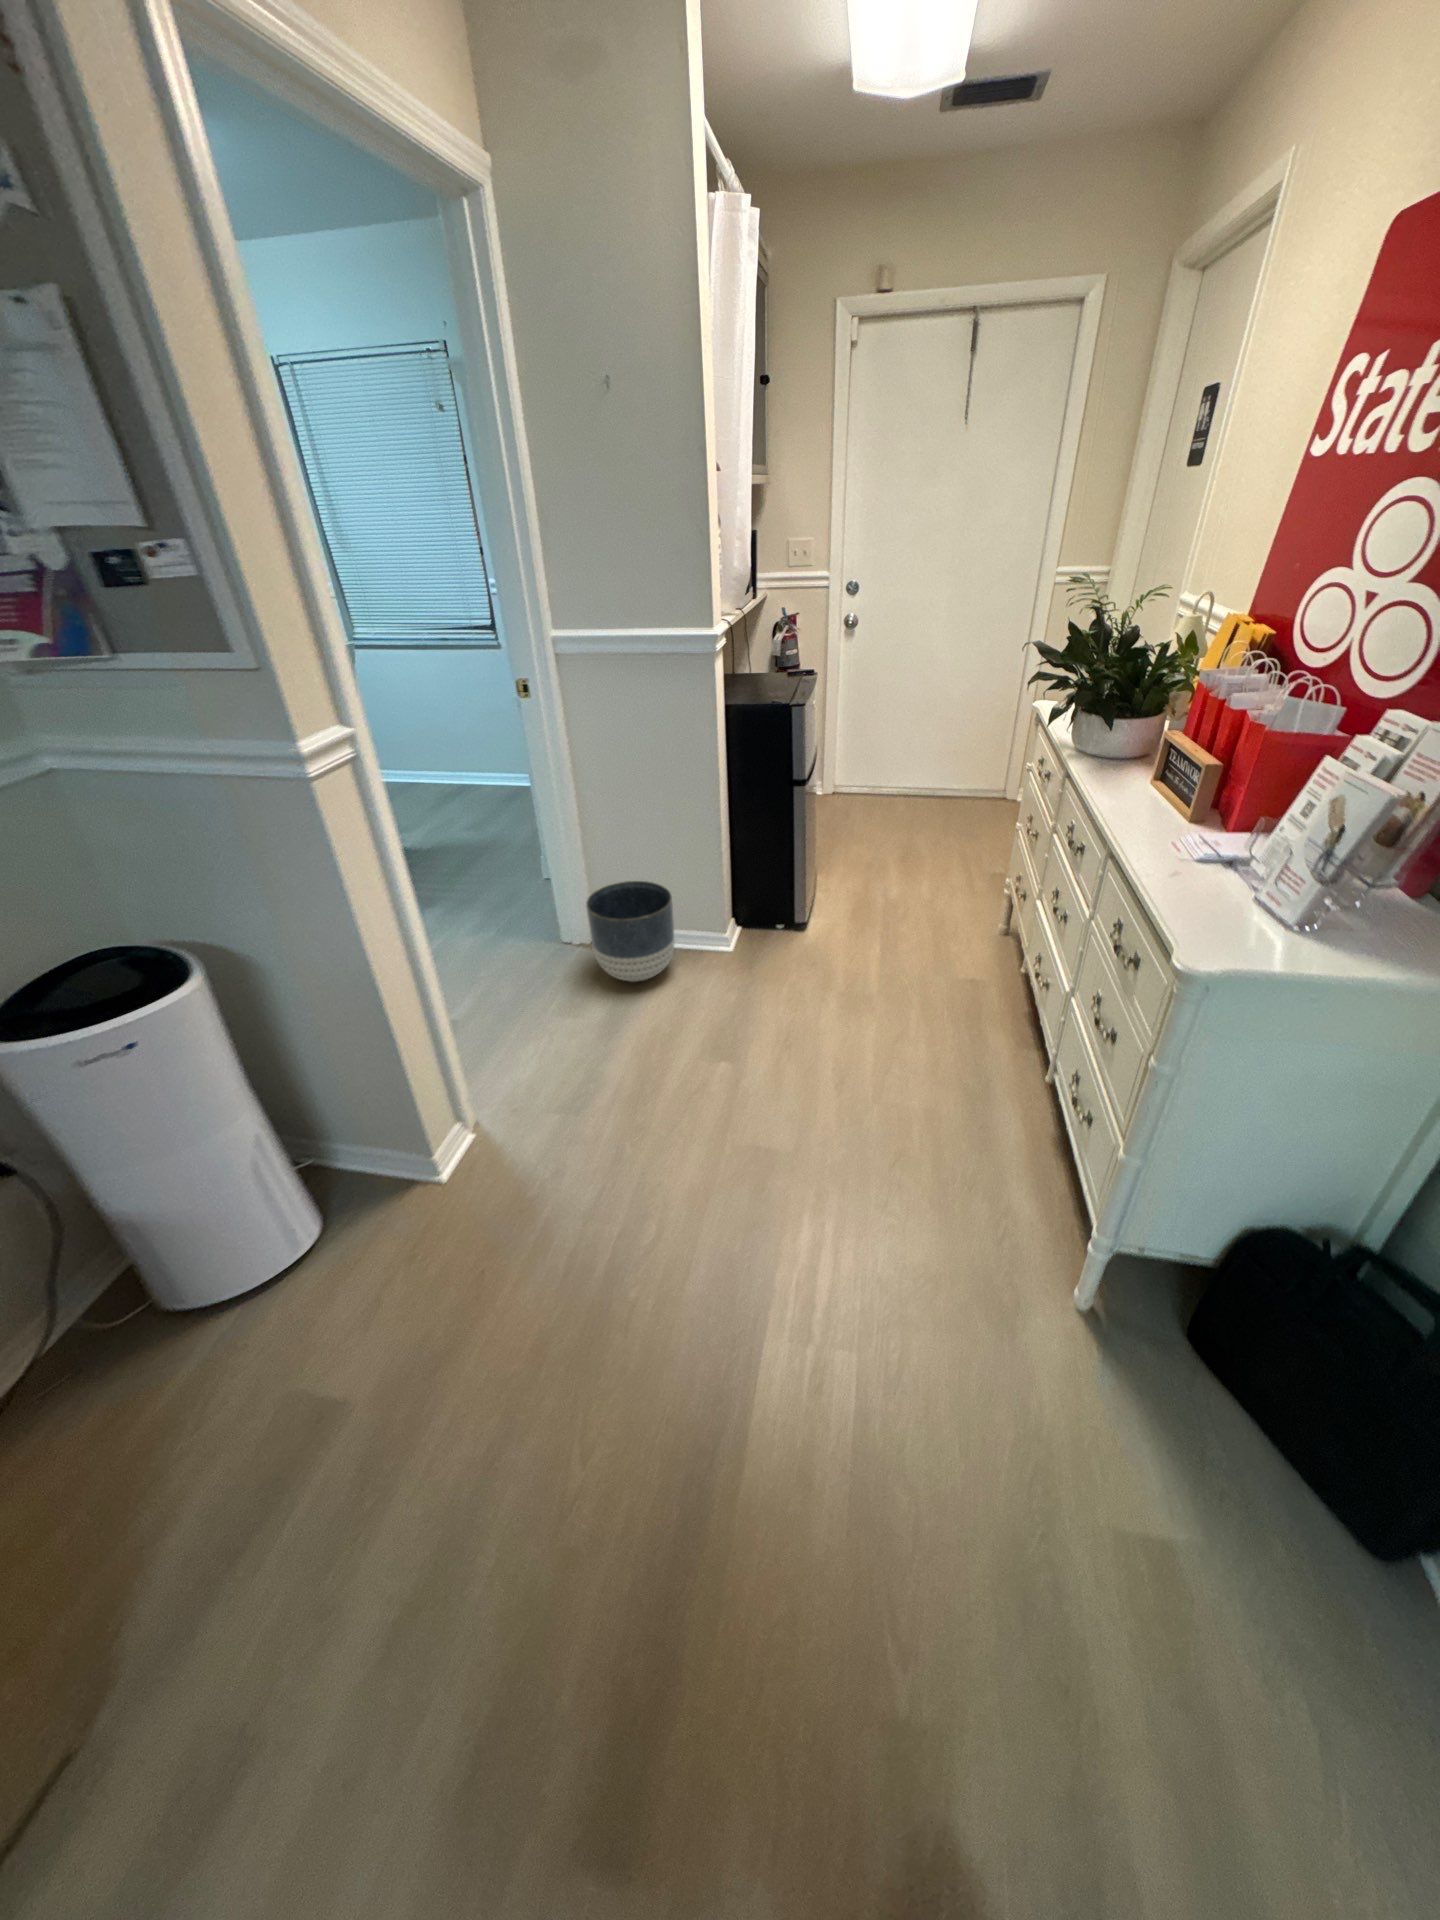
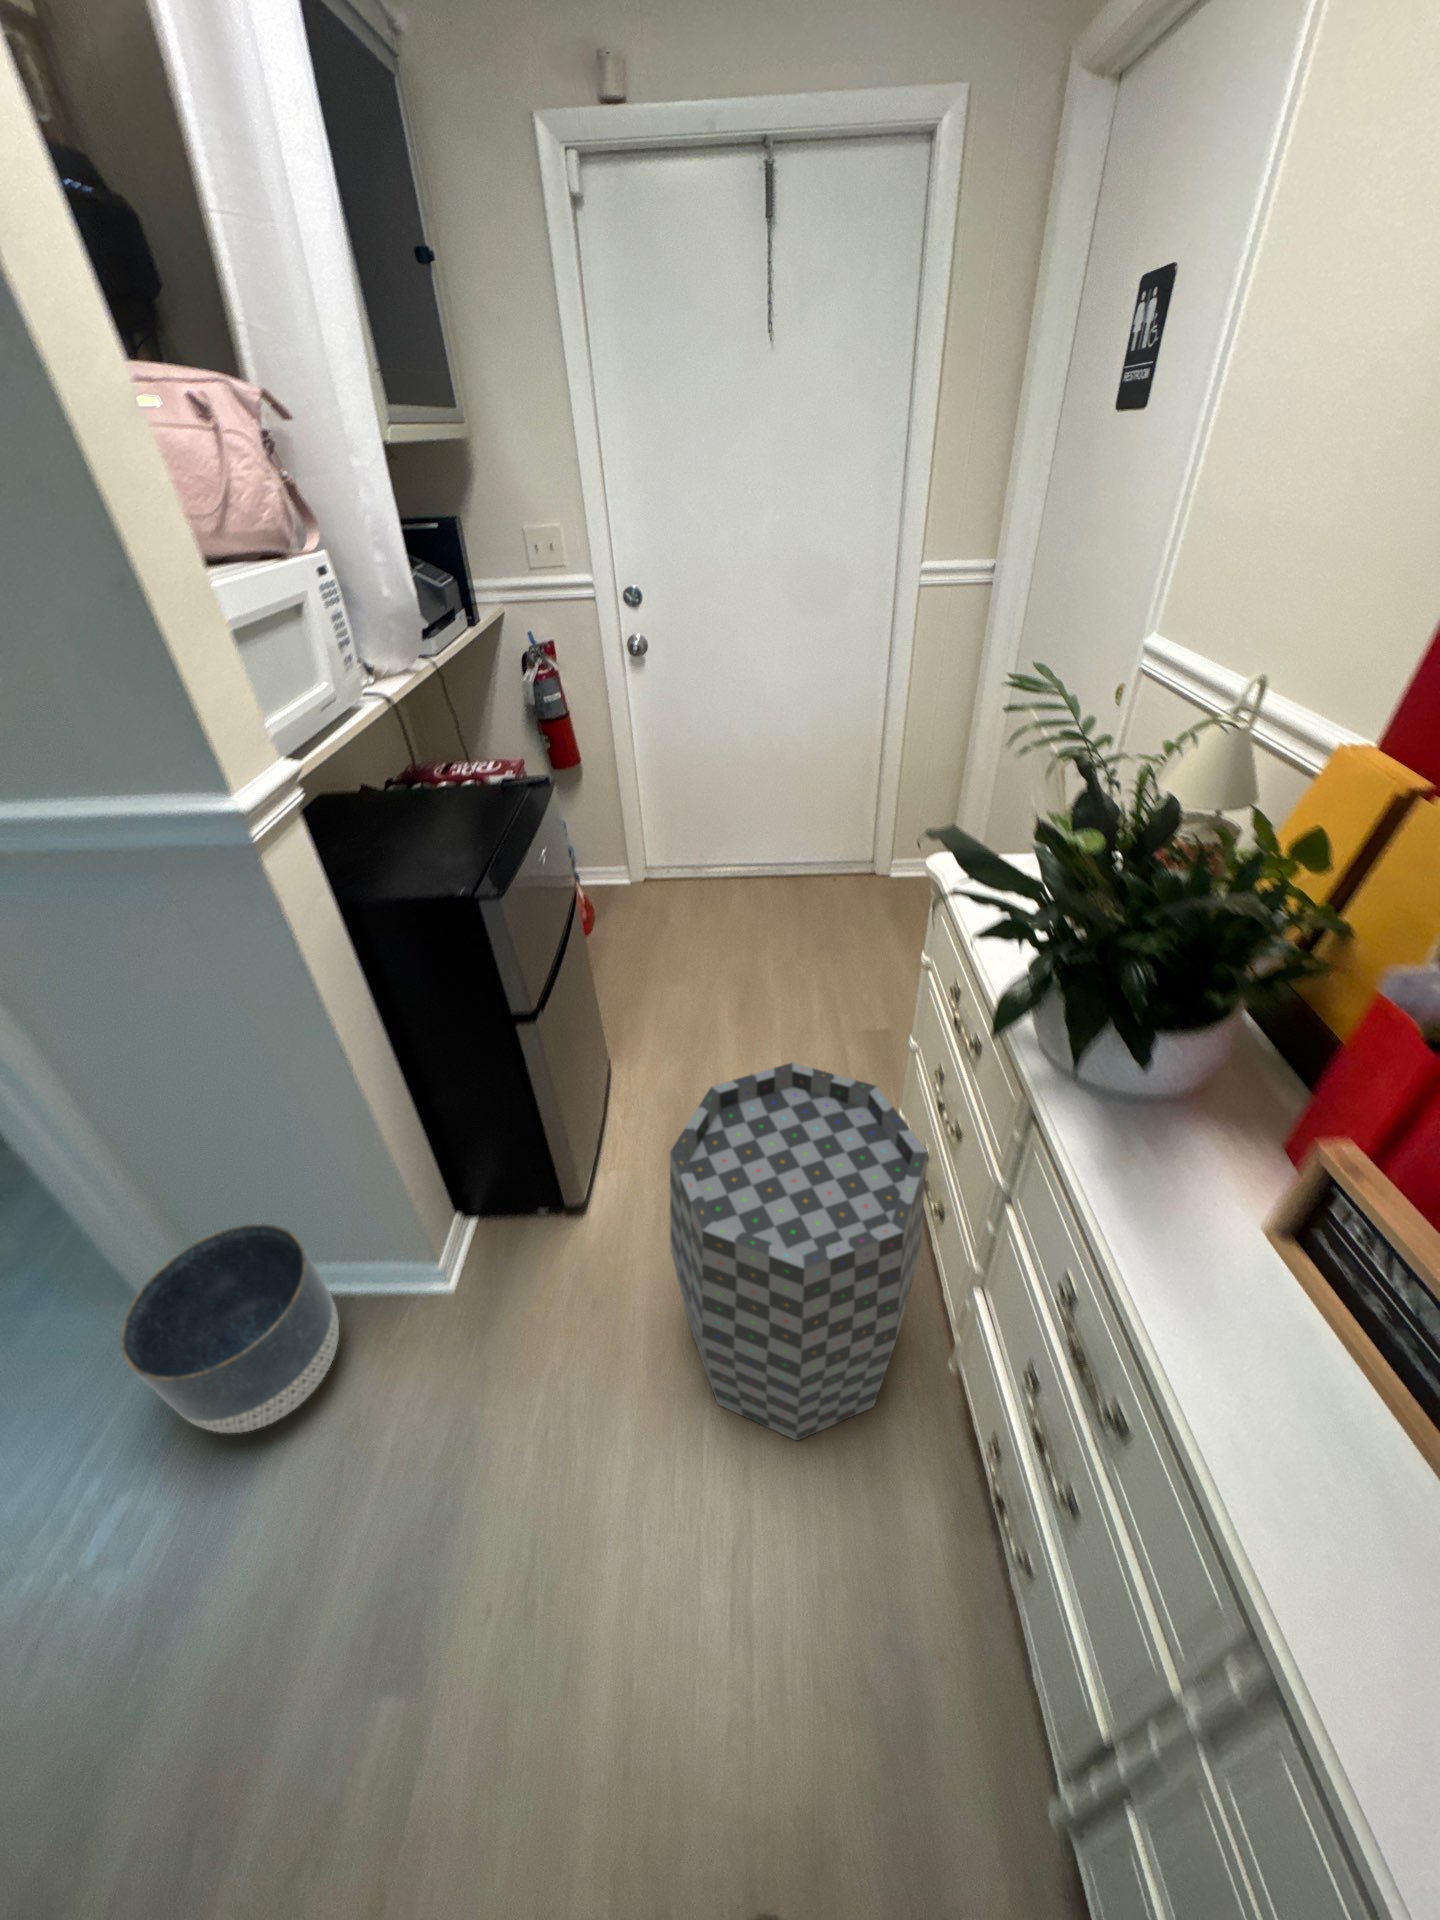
trash can: none [867,810,1018,1018] -> present [670,1063,928,1441]

